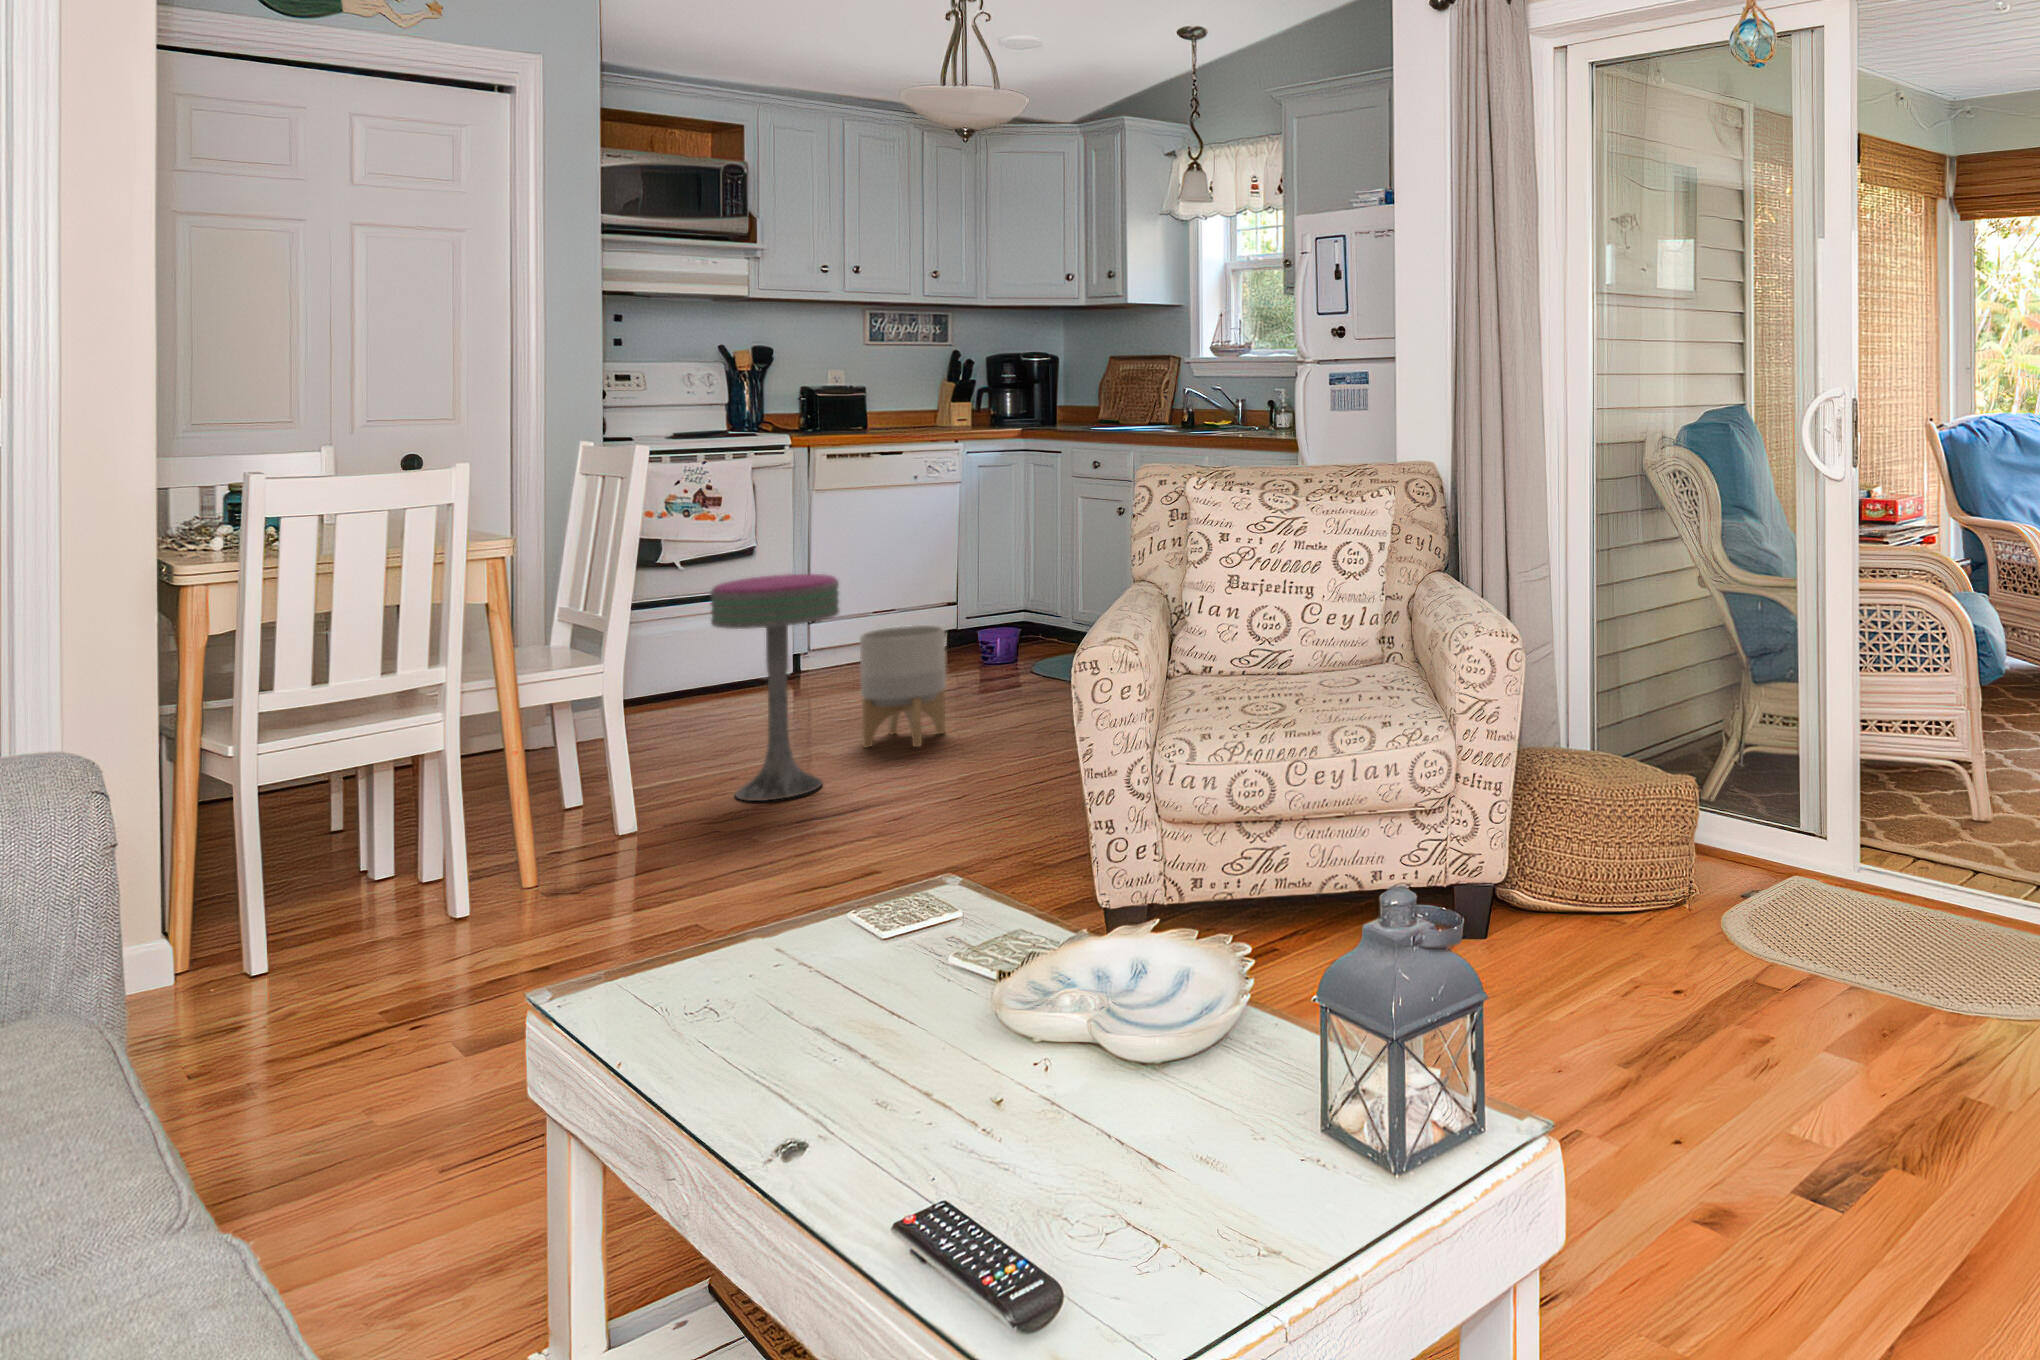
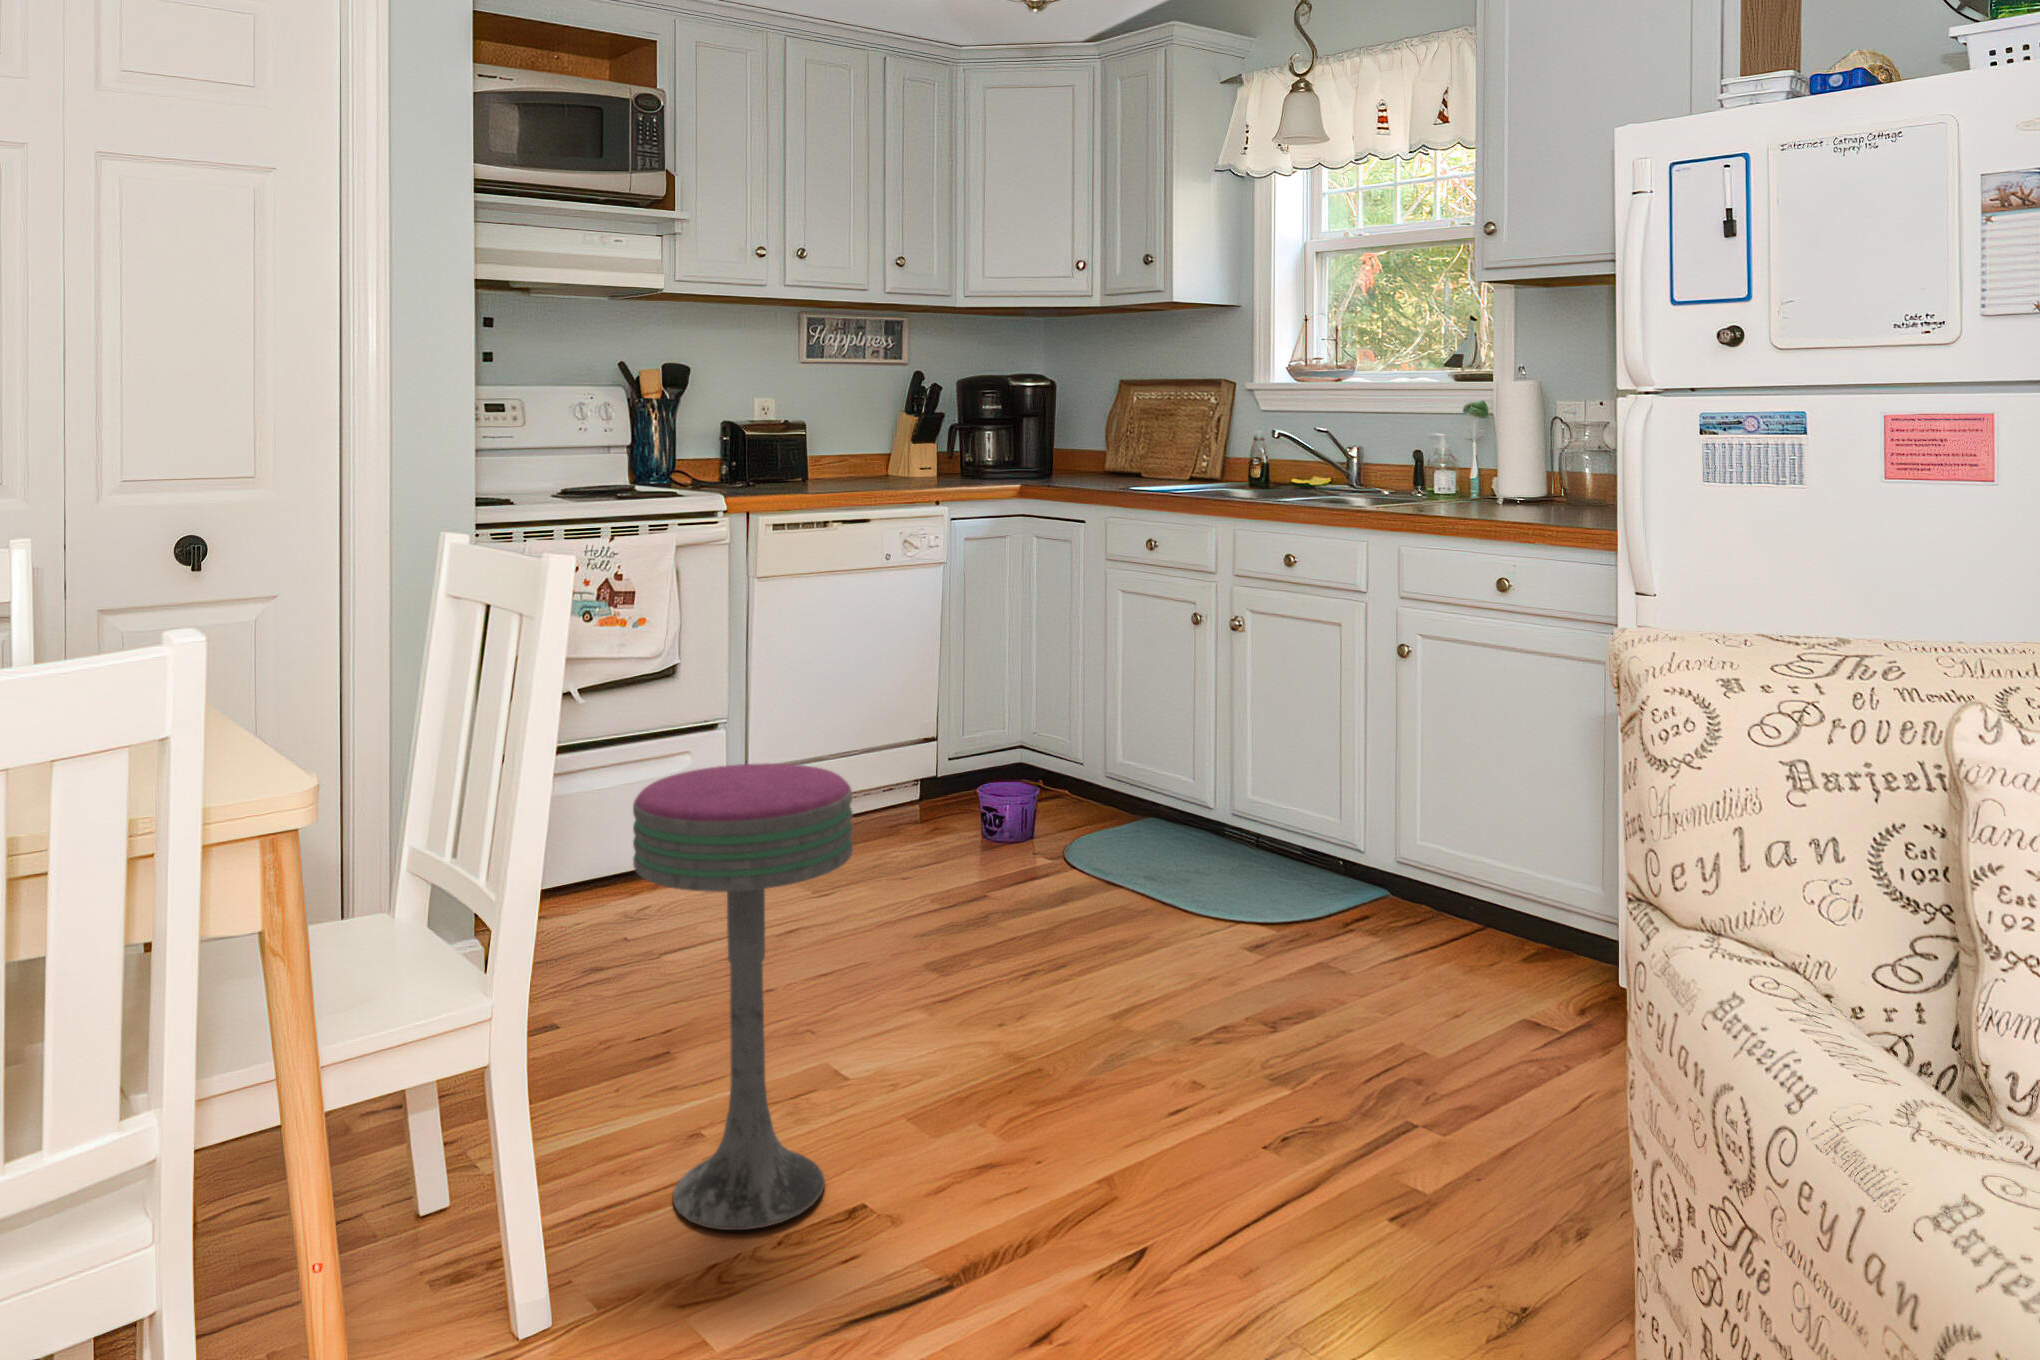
planter: present [860,625,946,748] -> none [860,835,999,1076]

